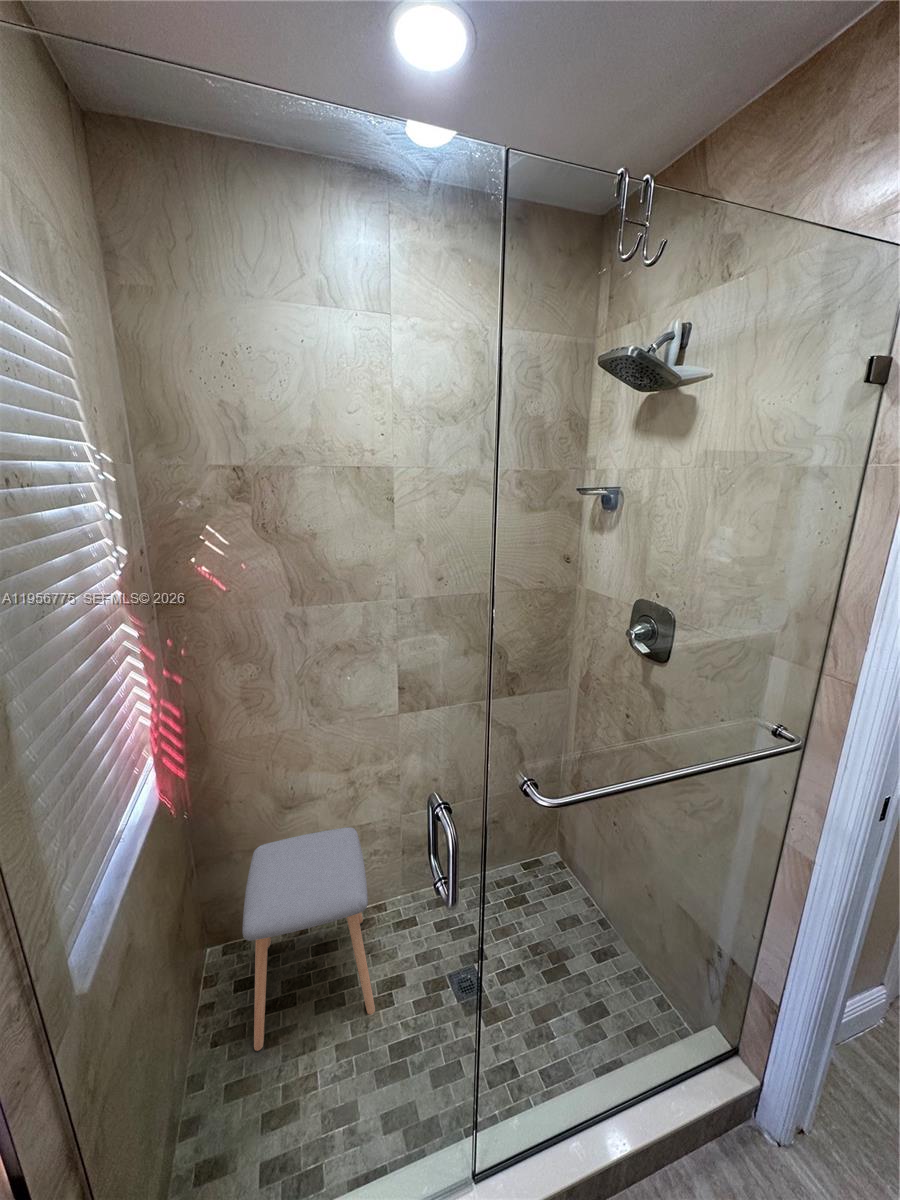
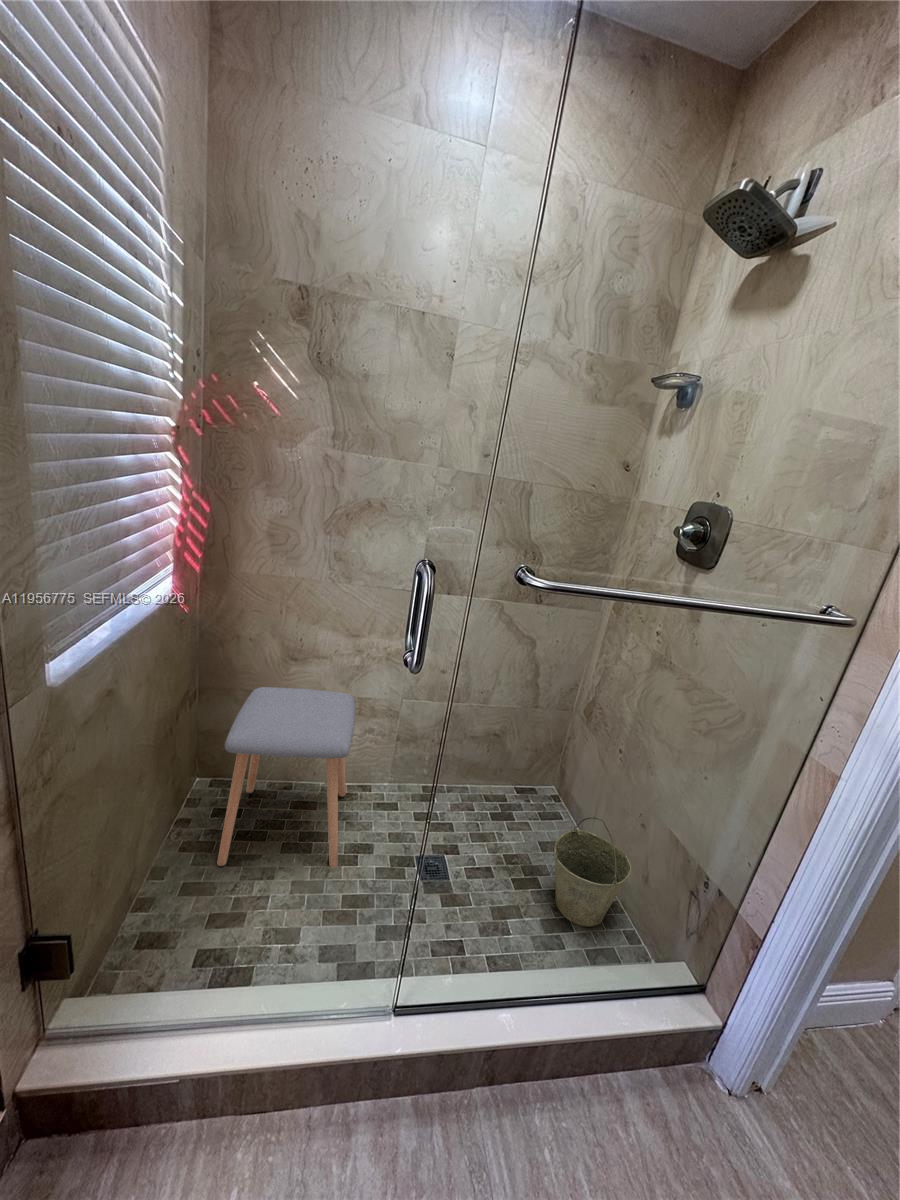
bucket: none [576,901,648,1007] -> present [554,818,631,927]

